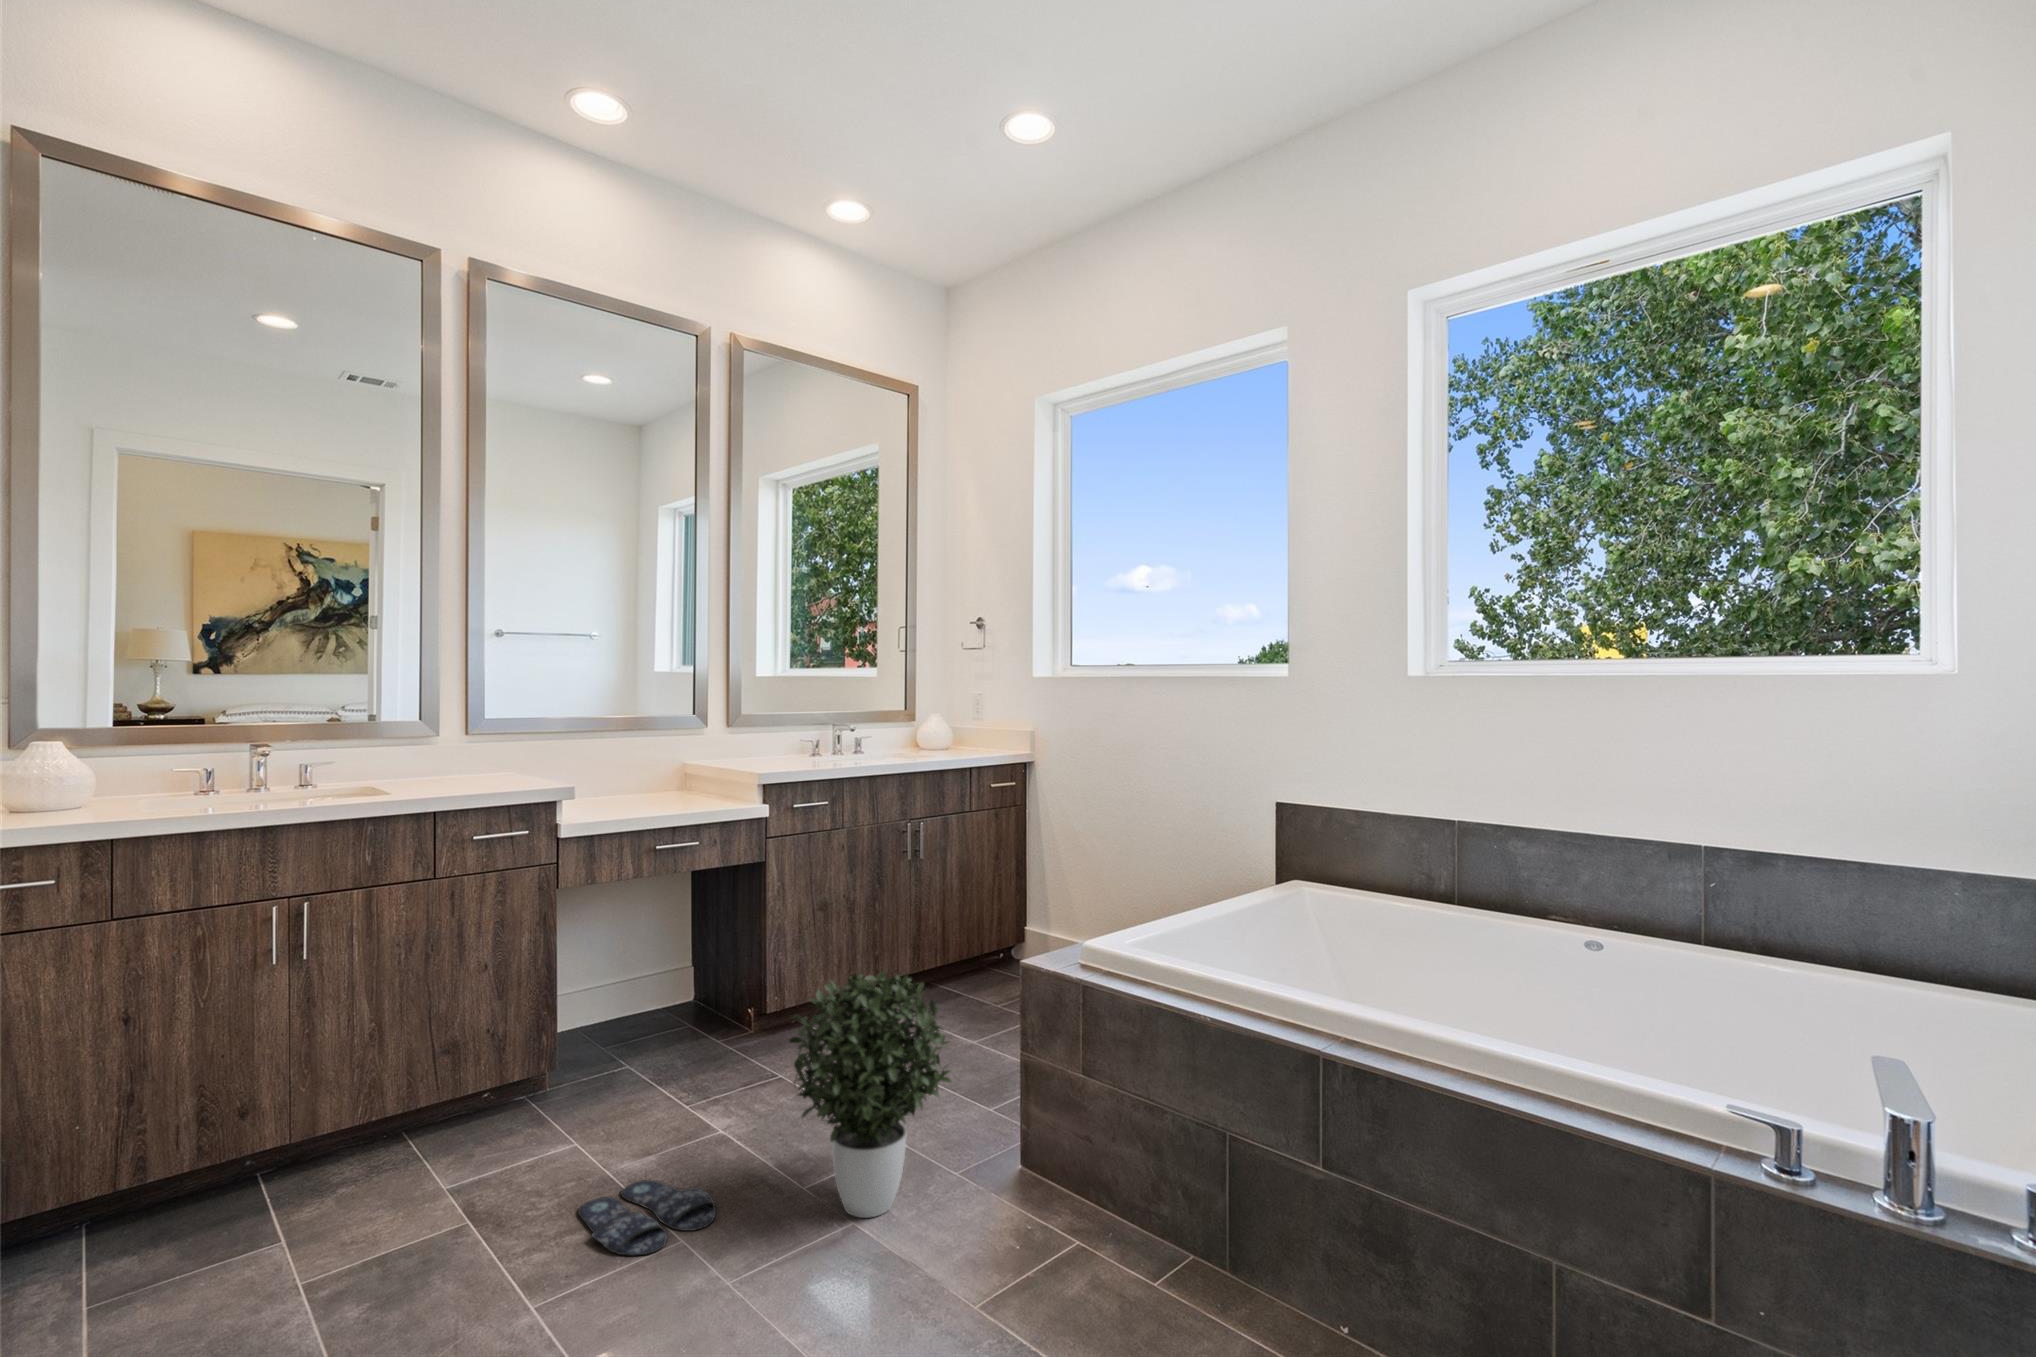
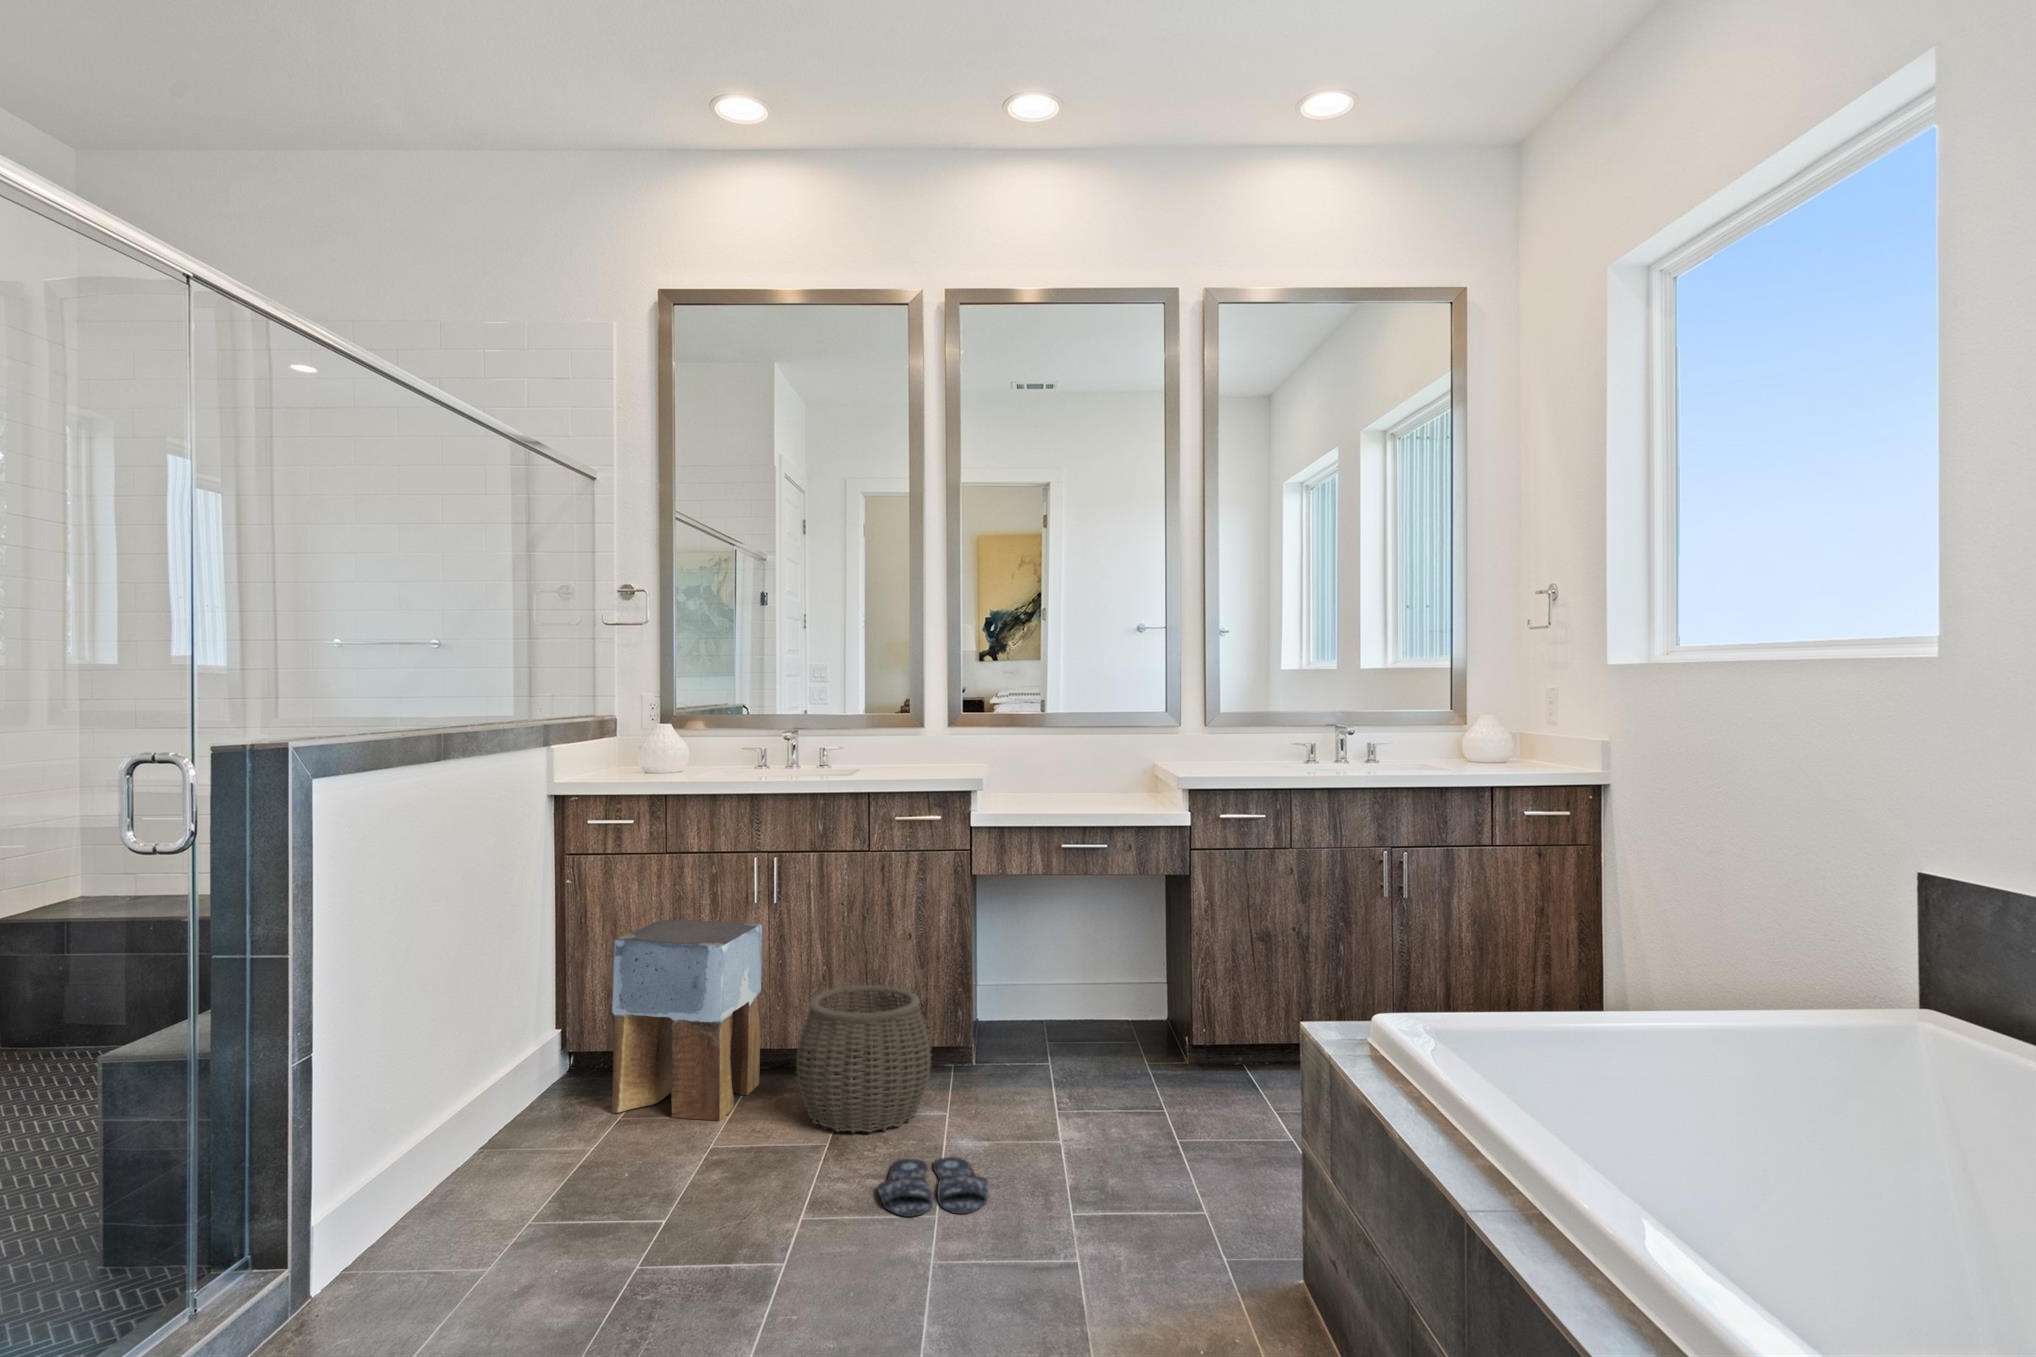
potted plant: present [790,971,951,1218] -> none [1021,994,1203,1266]
stool: none [76,989,297,1302] -> present [612,919,762,1121]
woven basket: none [389,1025,566,1208] -> present [796,985,931,1133]

